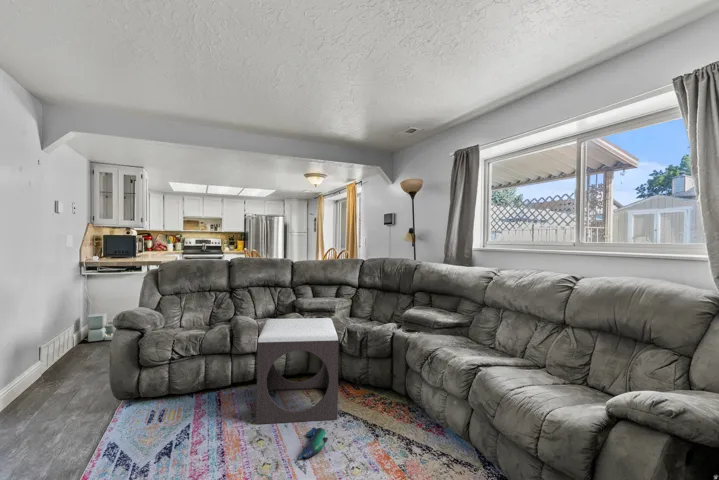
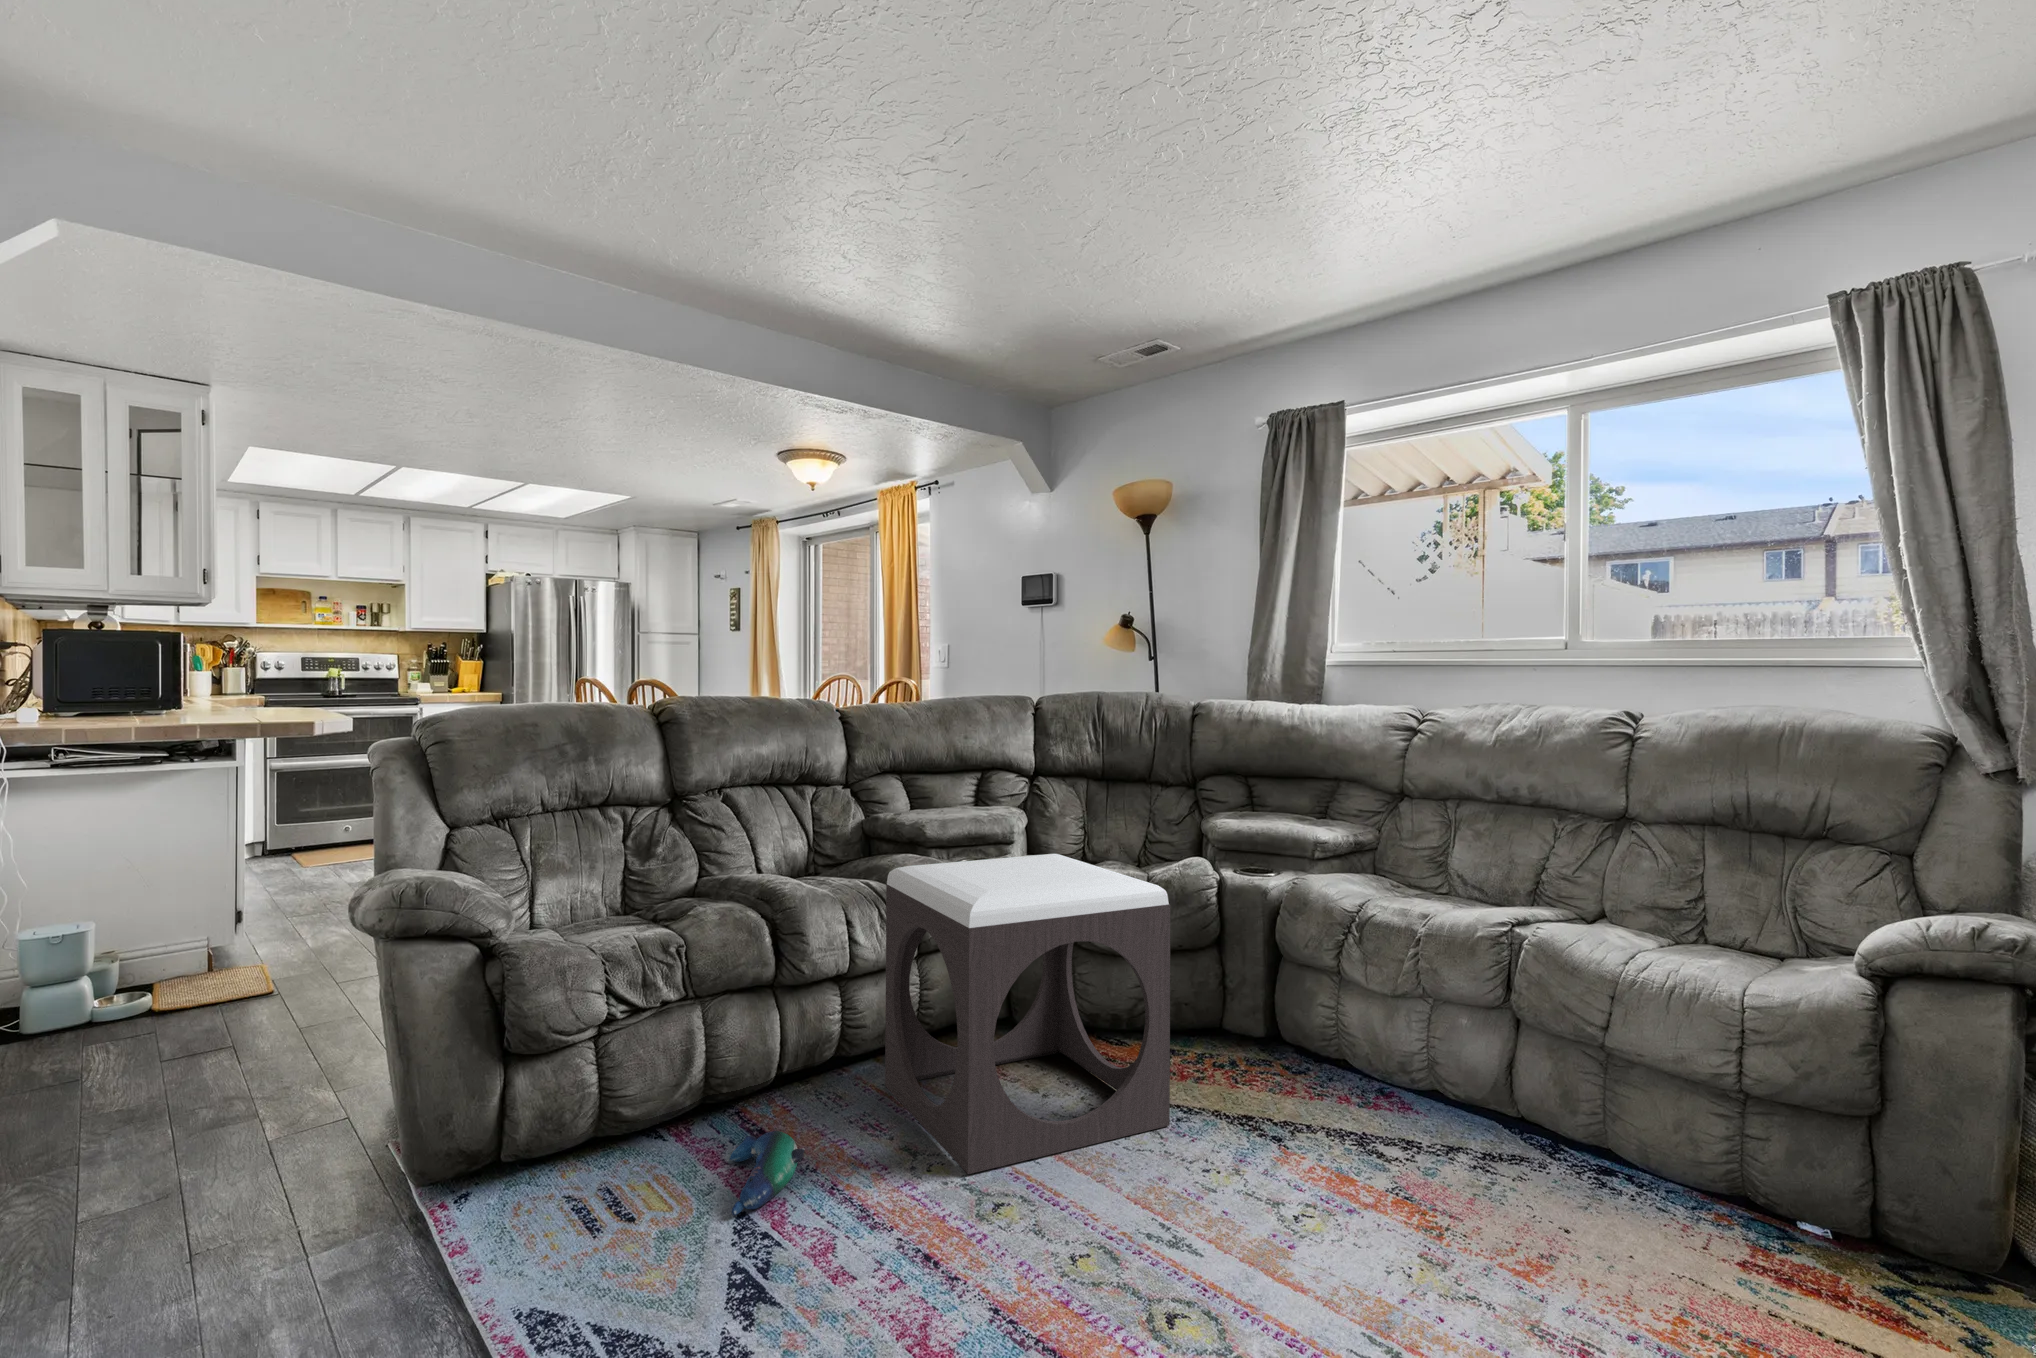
plush toy: present [299,427,328,459] -> present [729,1131,805,1215]

